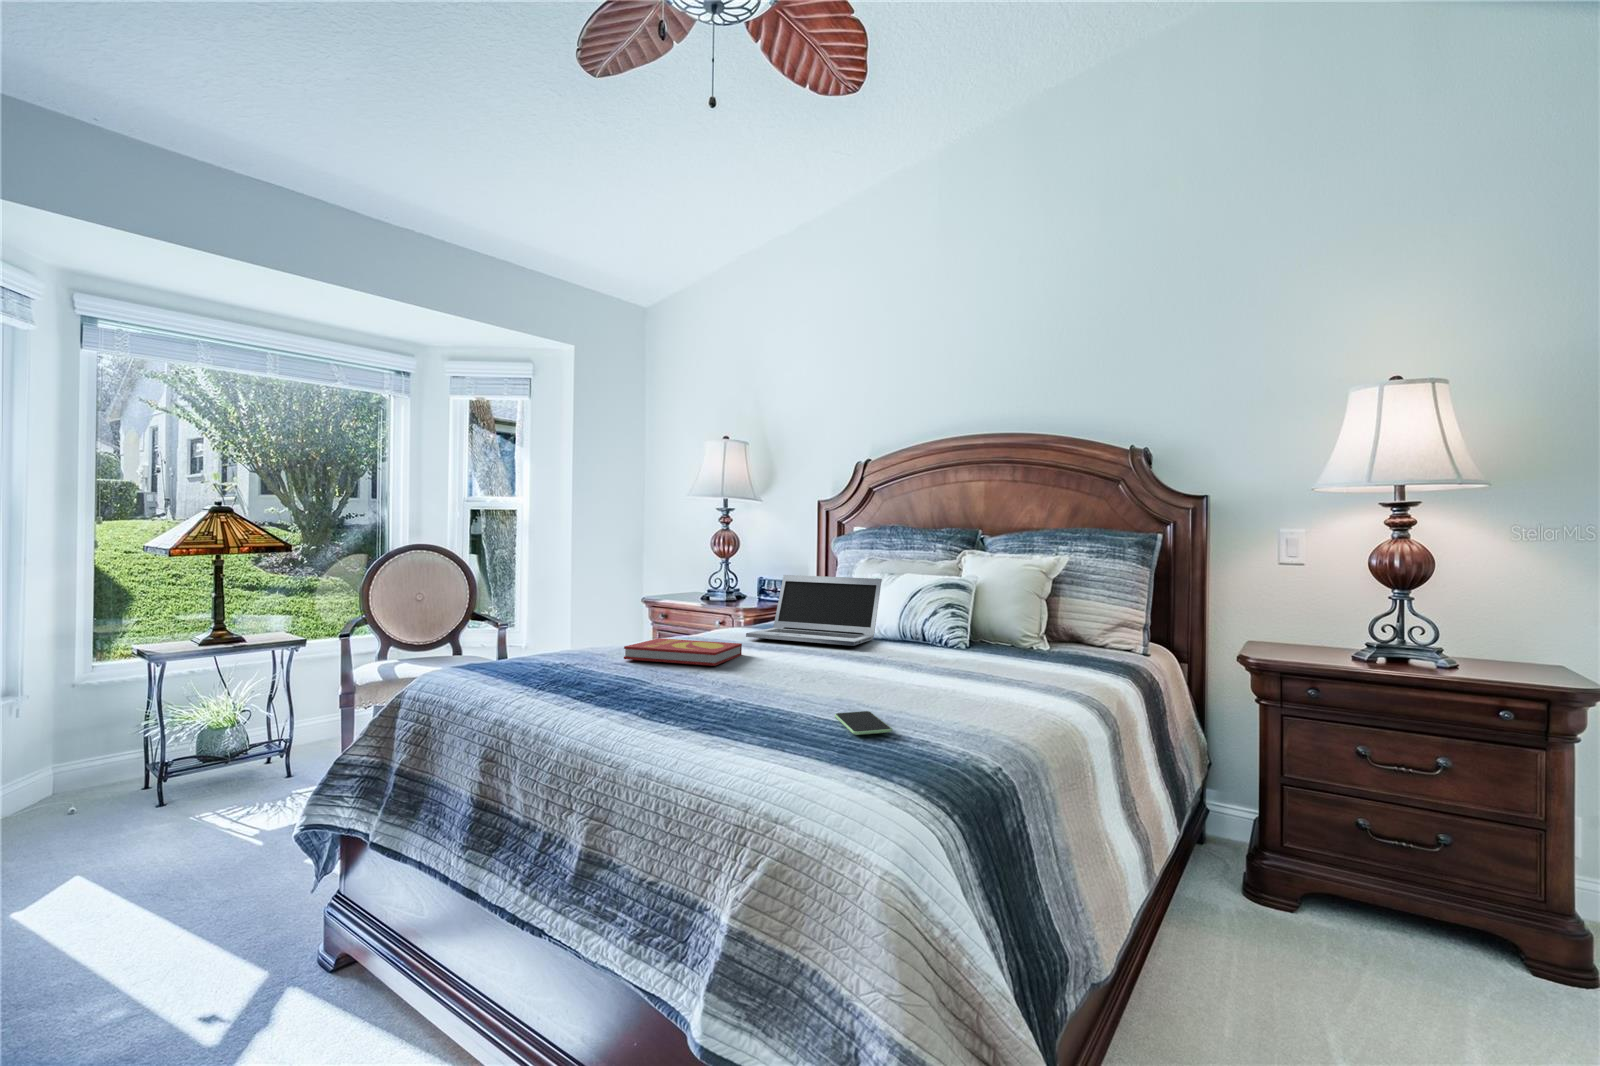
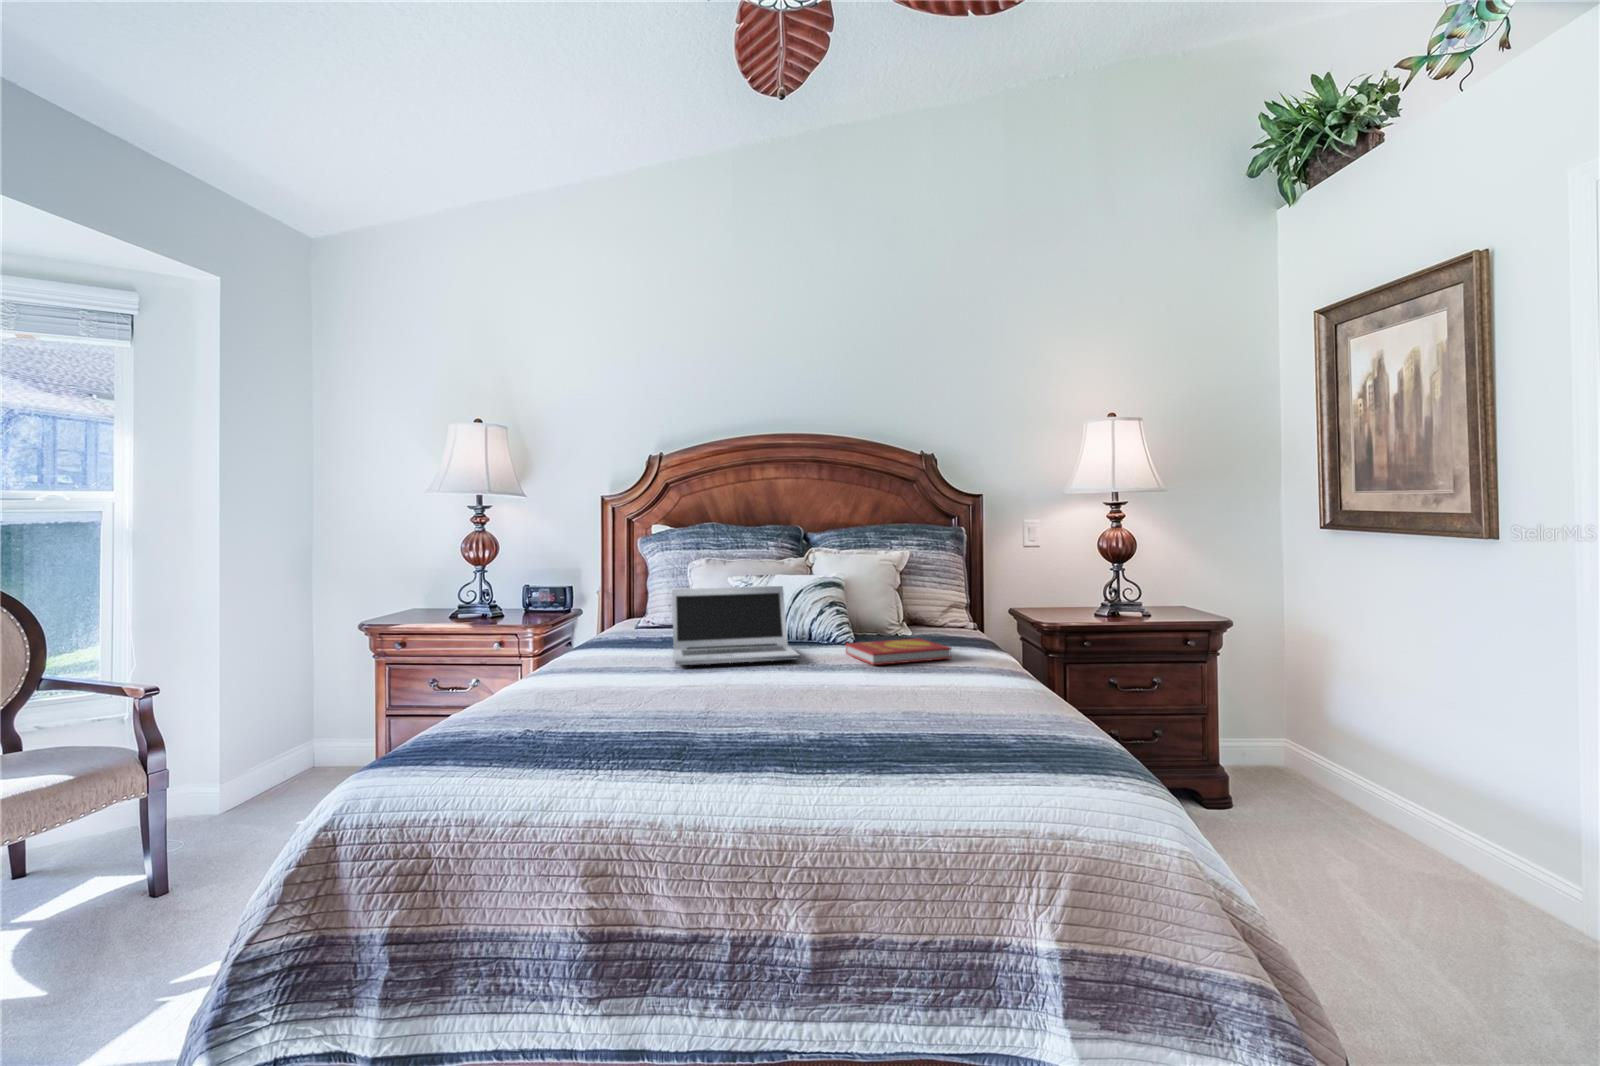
book: present [624,638,742,666] -> present [846,638,952,665]
smartphone: present [835,711,892,735] -> none [963,725,1043,748]

